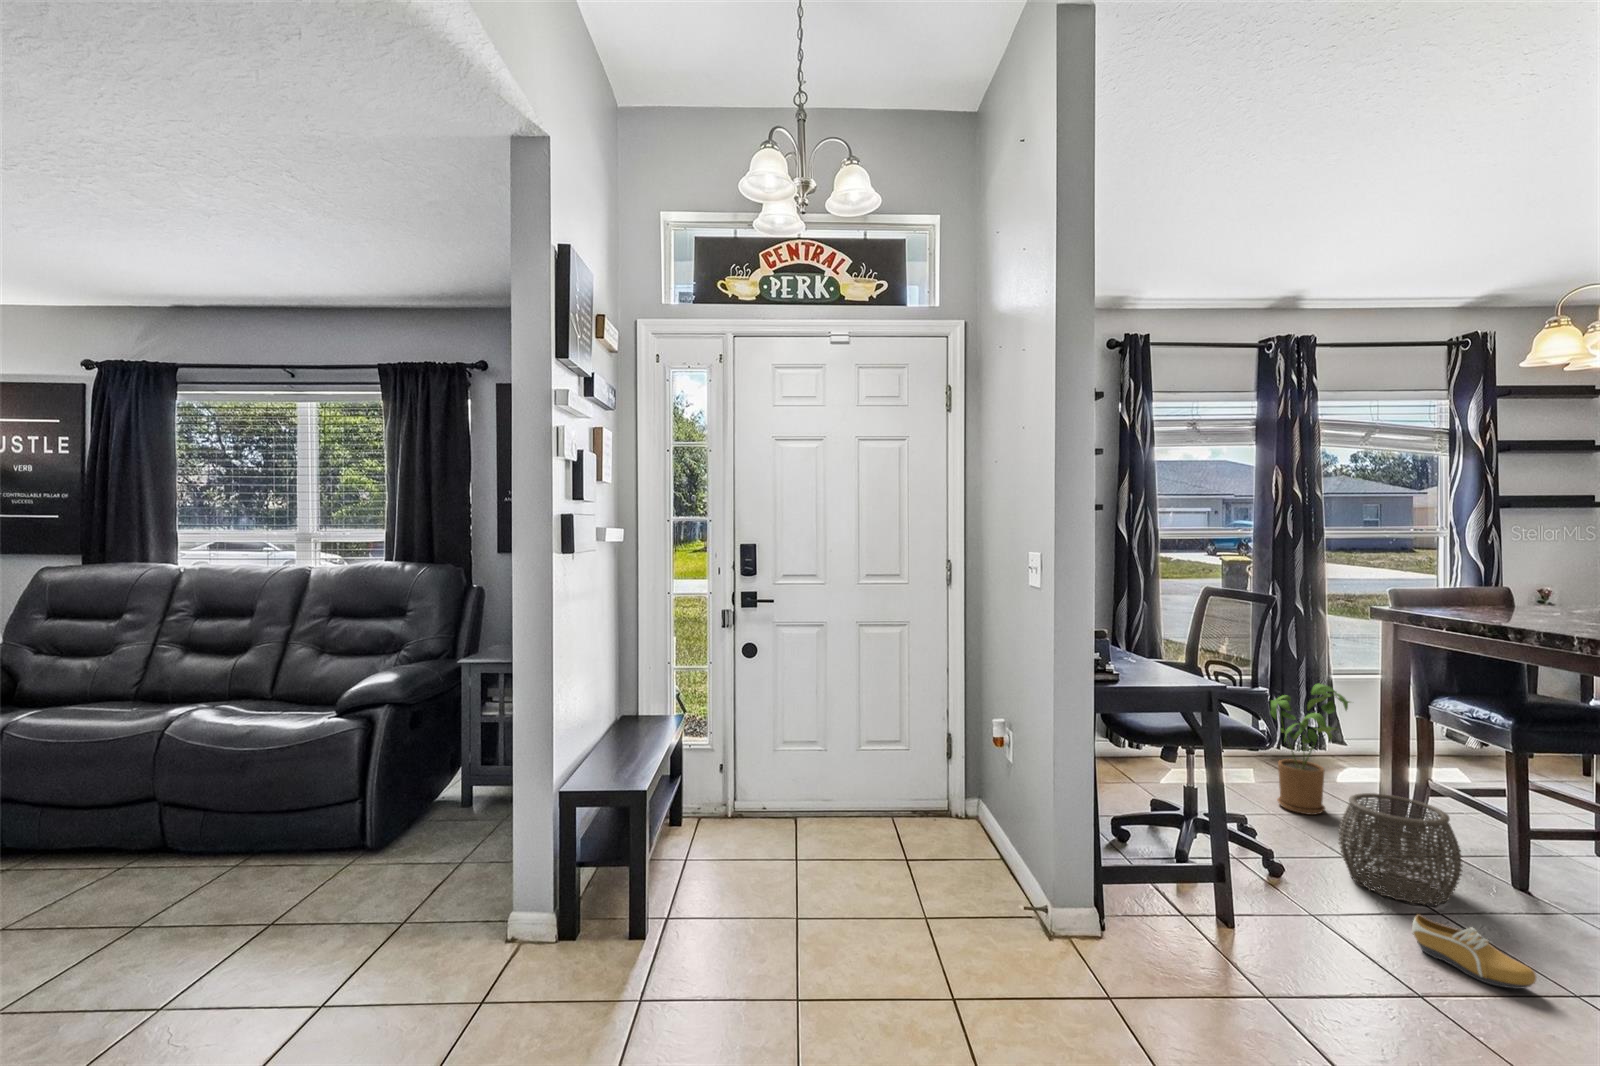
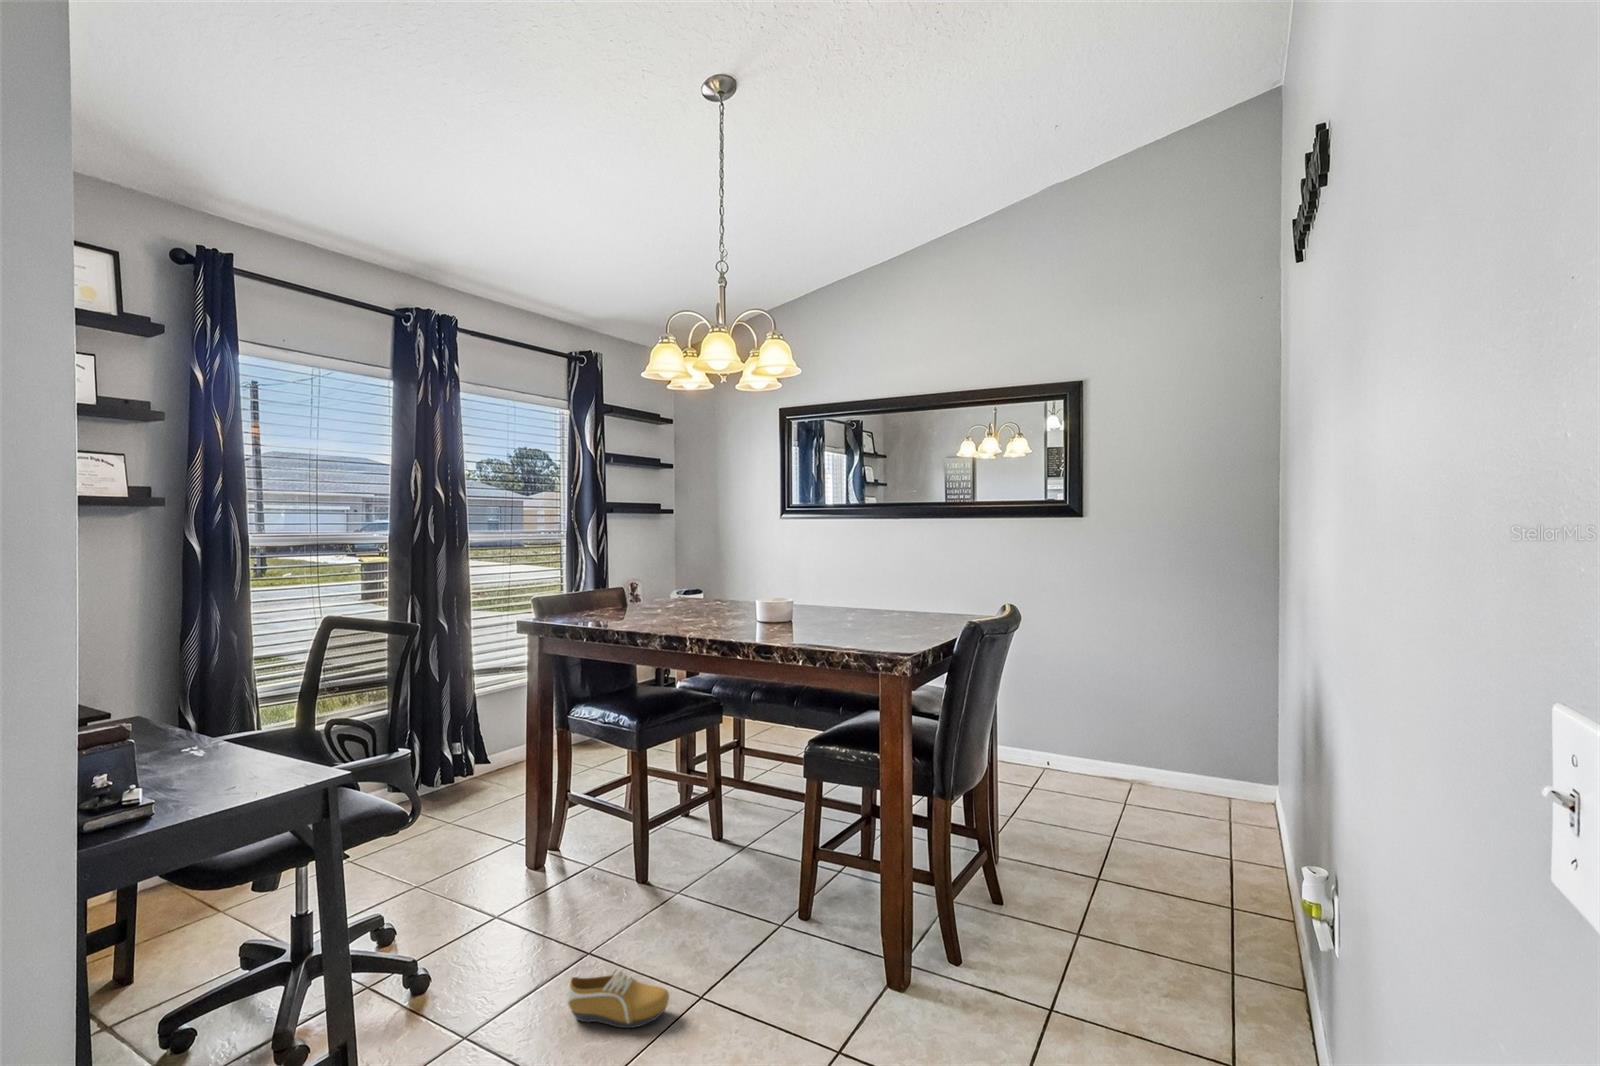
house plant: present [1270,684,1350,815] -> none [408,715,501,877]
woven basket: present [1338,793,1463,905] -> none [490,830,603,960]

